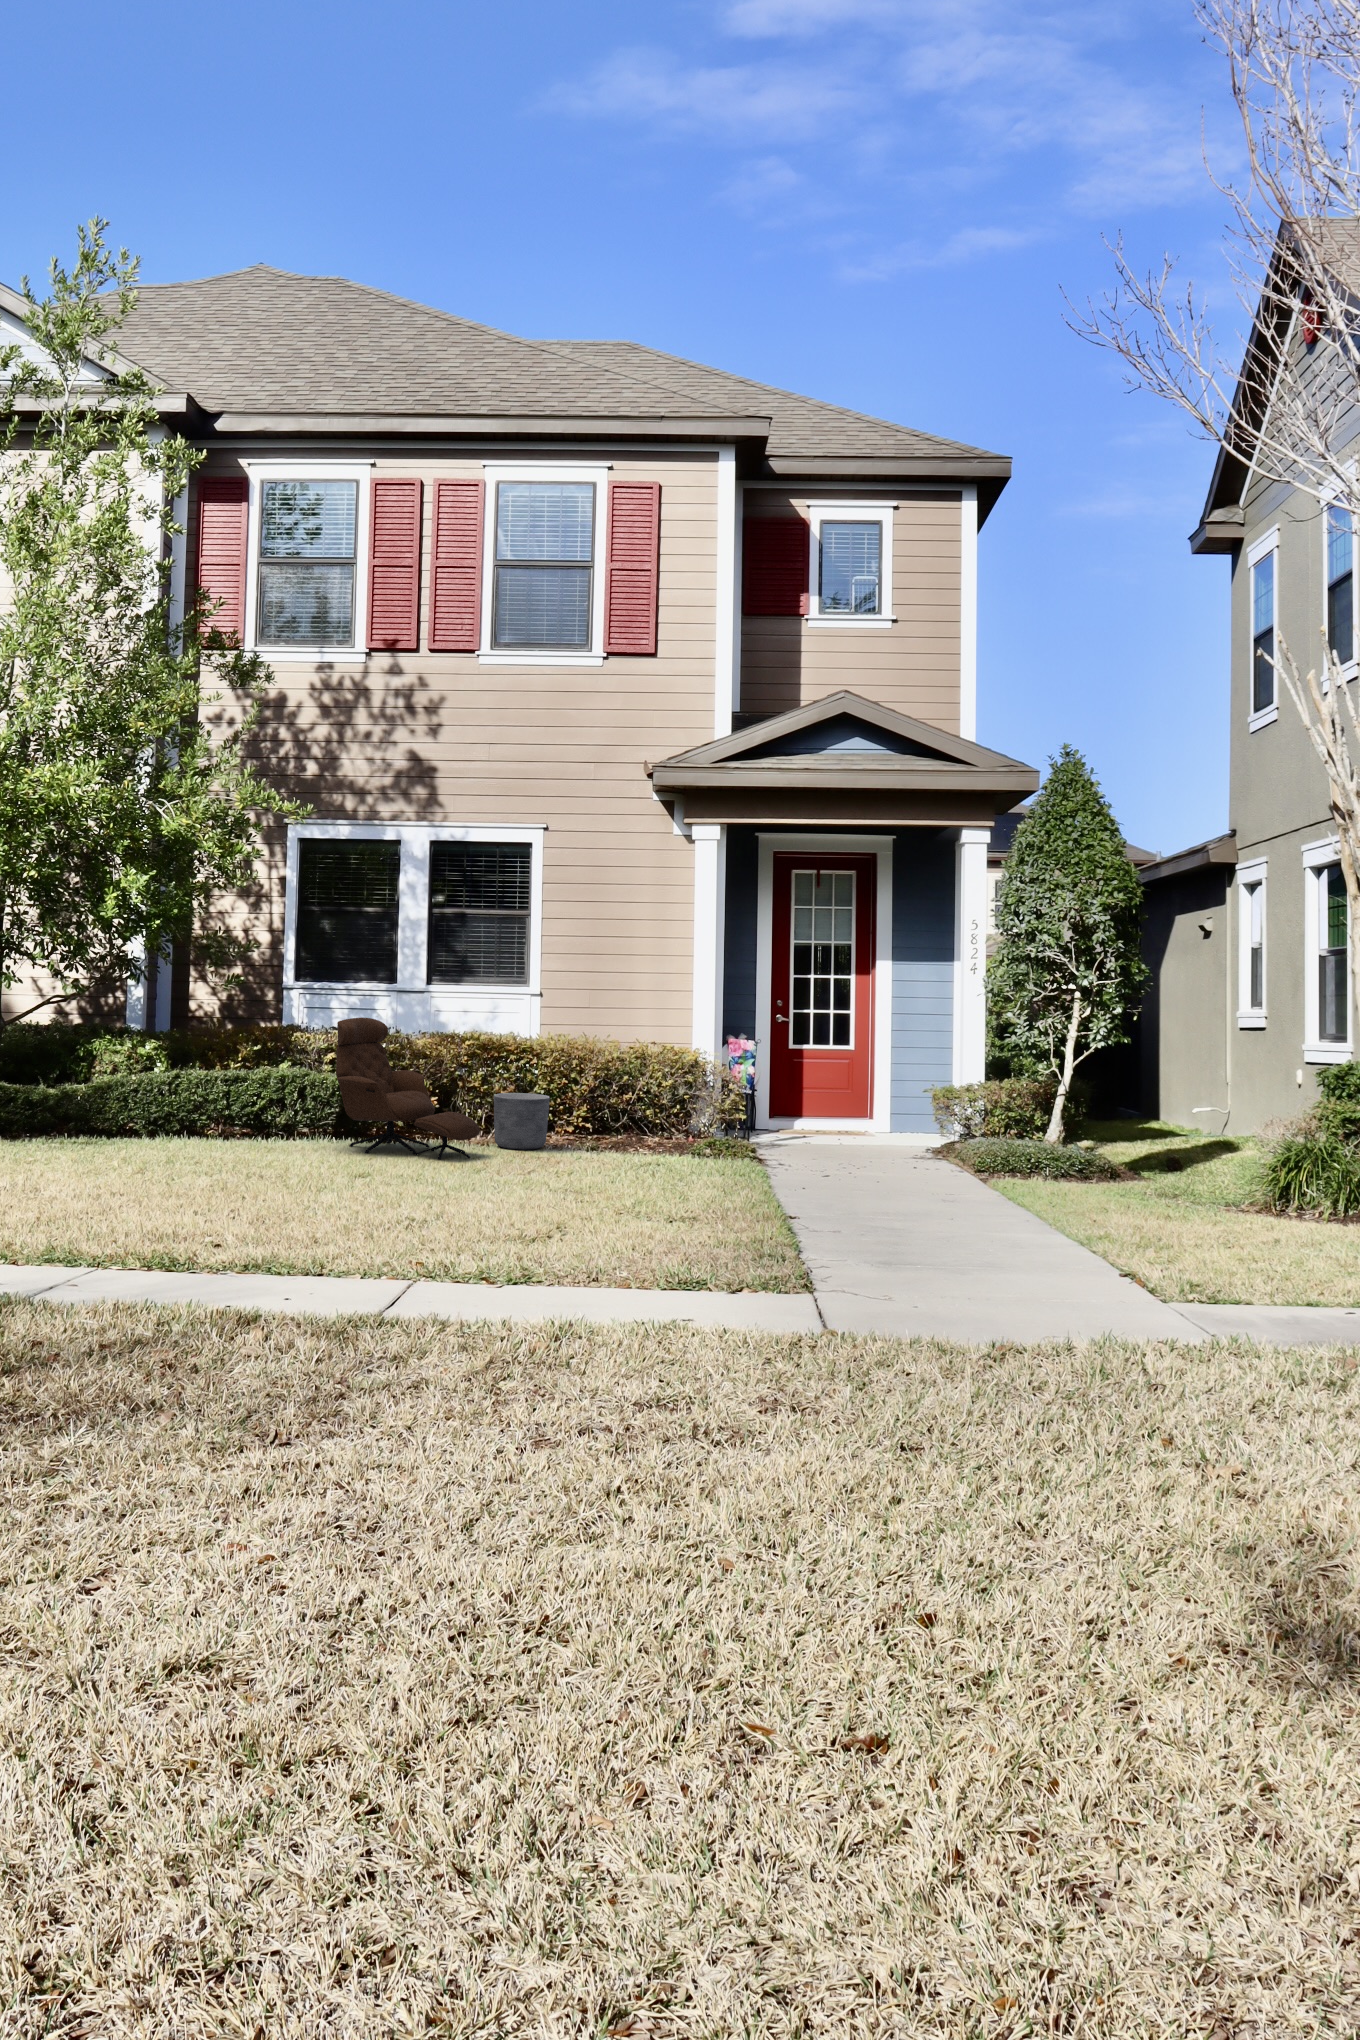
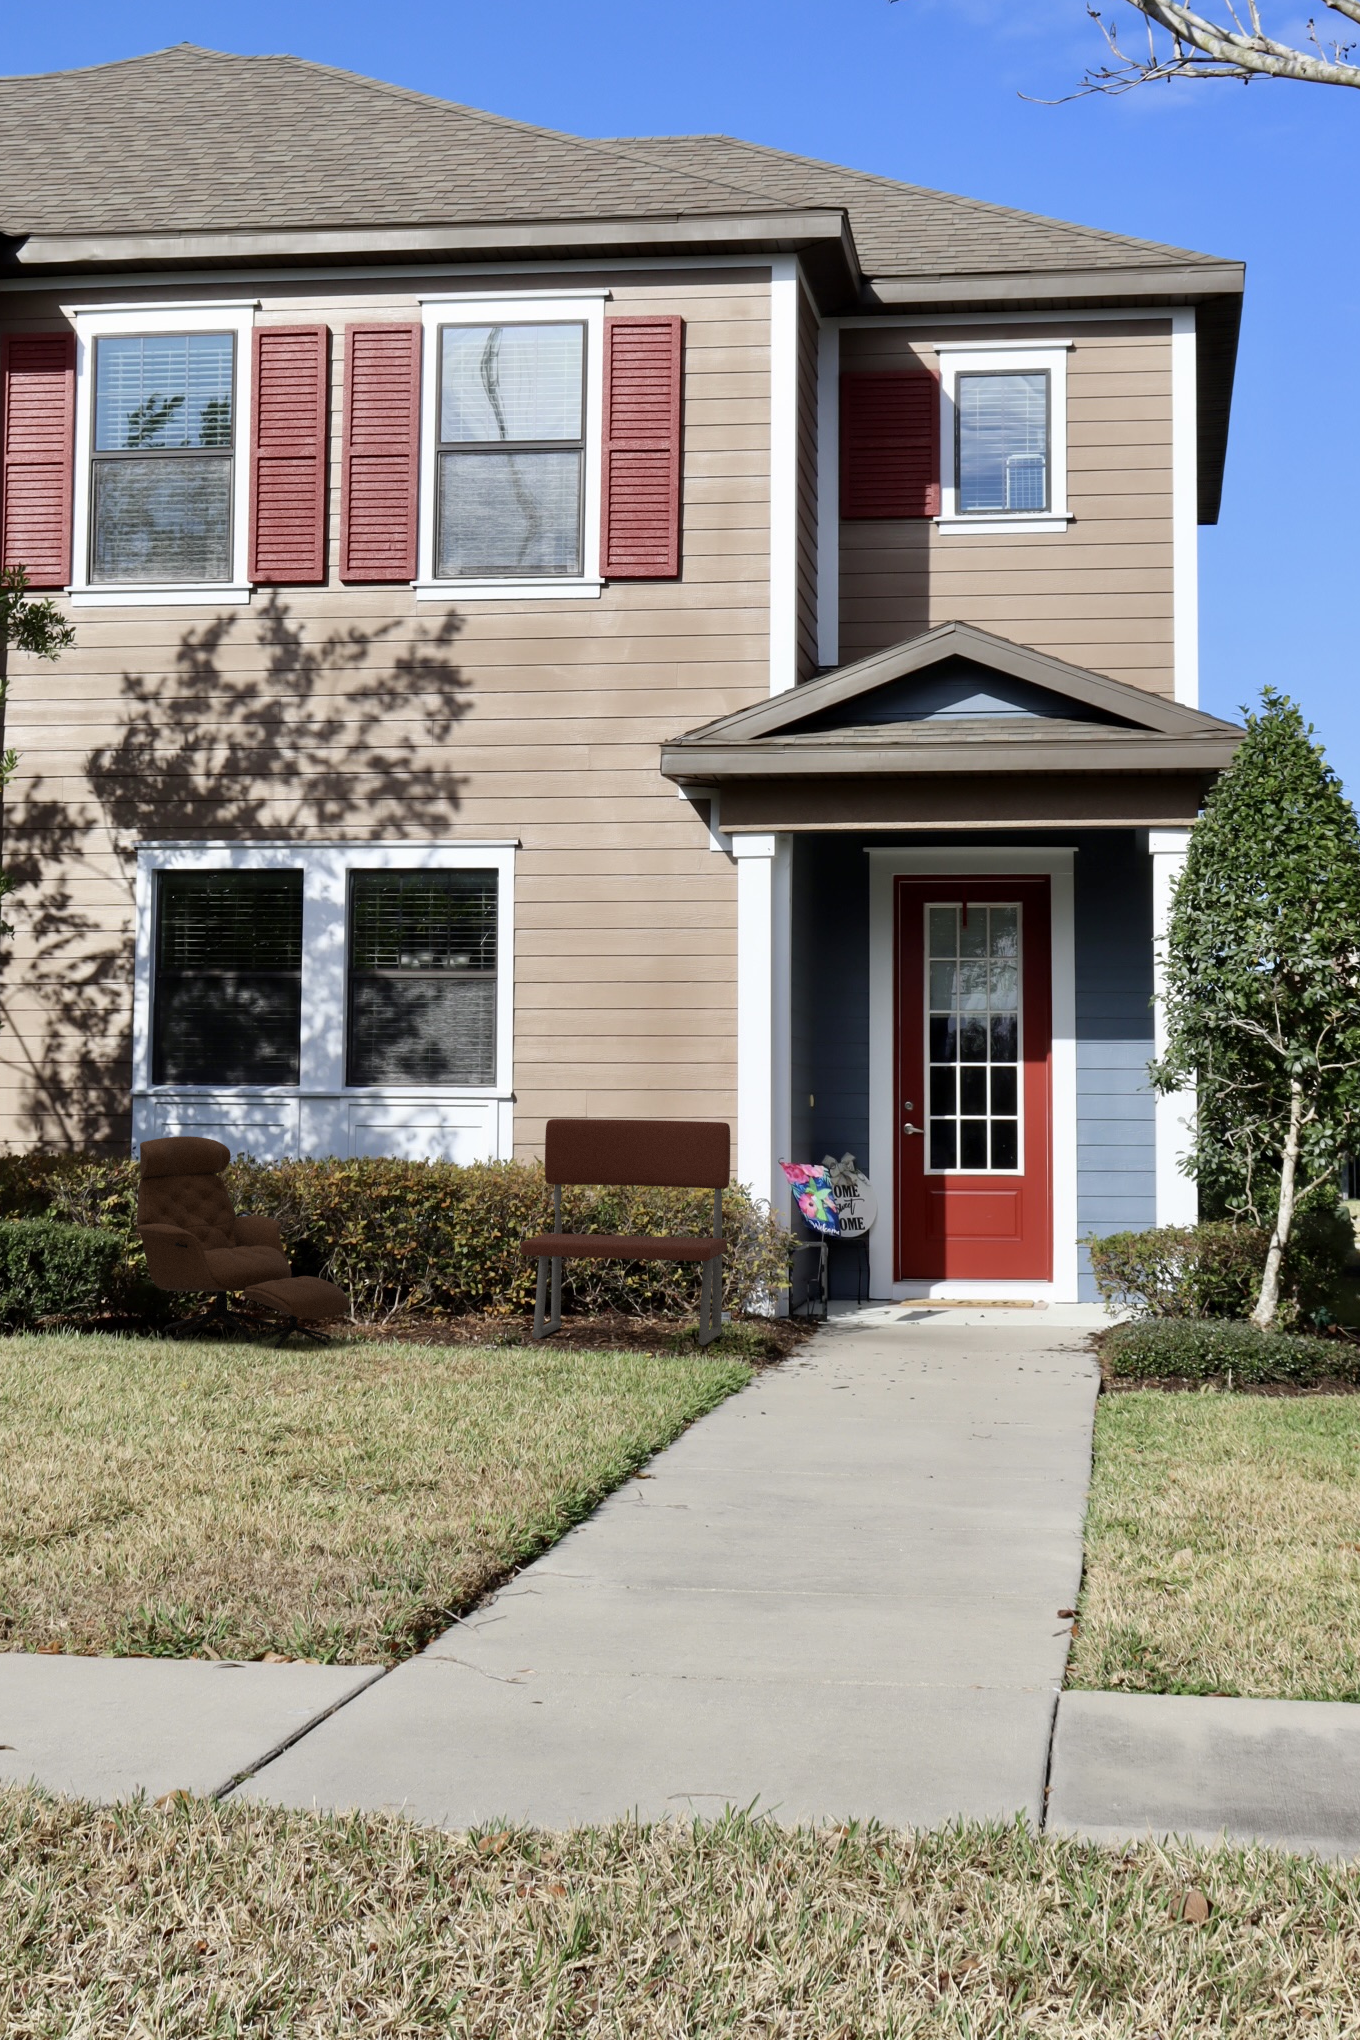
bench: none [587,1010,715,1159] -> present [521,1119,730,1345]
planter: present [494,1093,550,1150] -> none [390,1249,475,1334]

